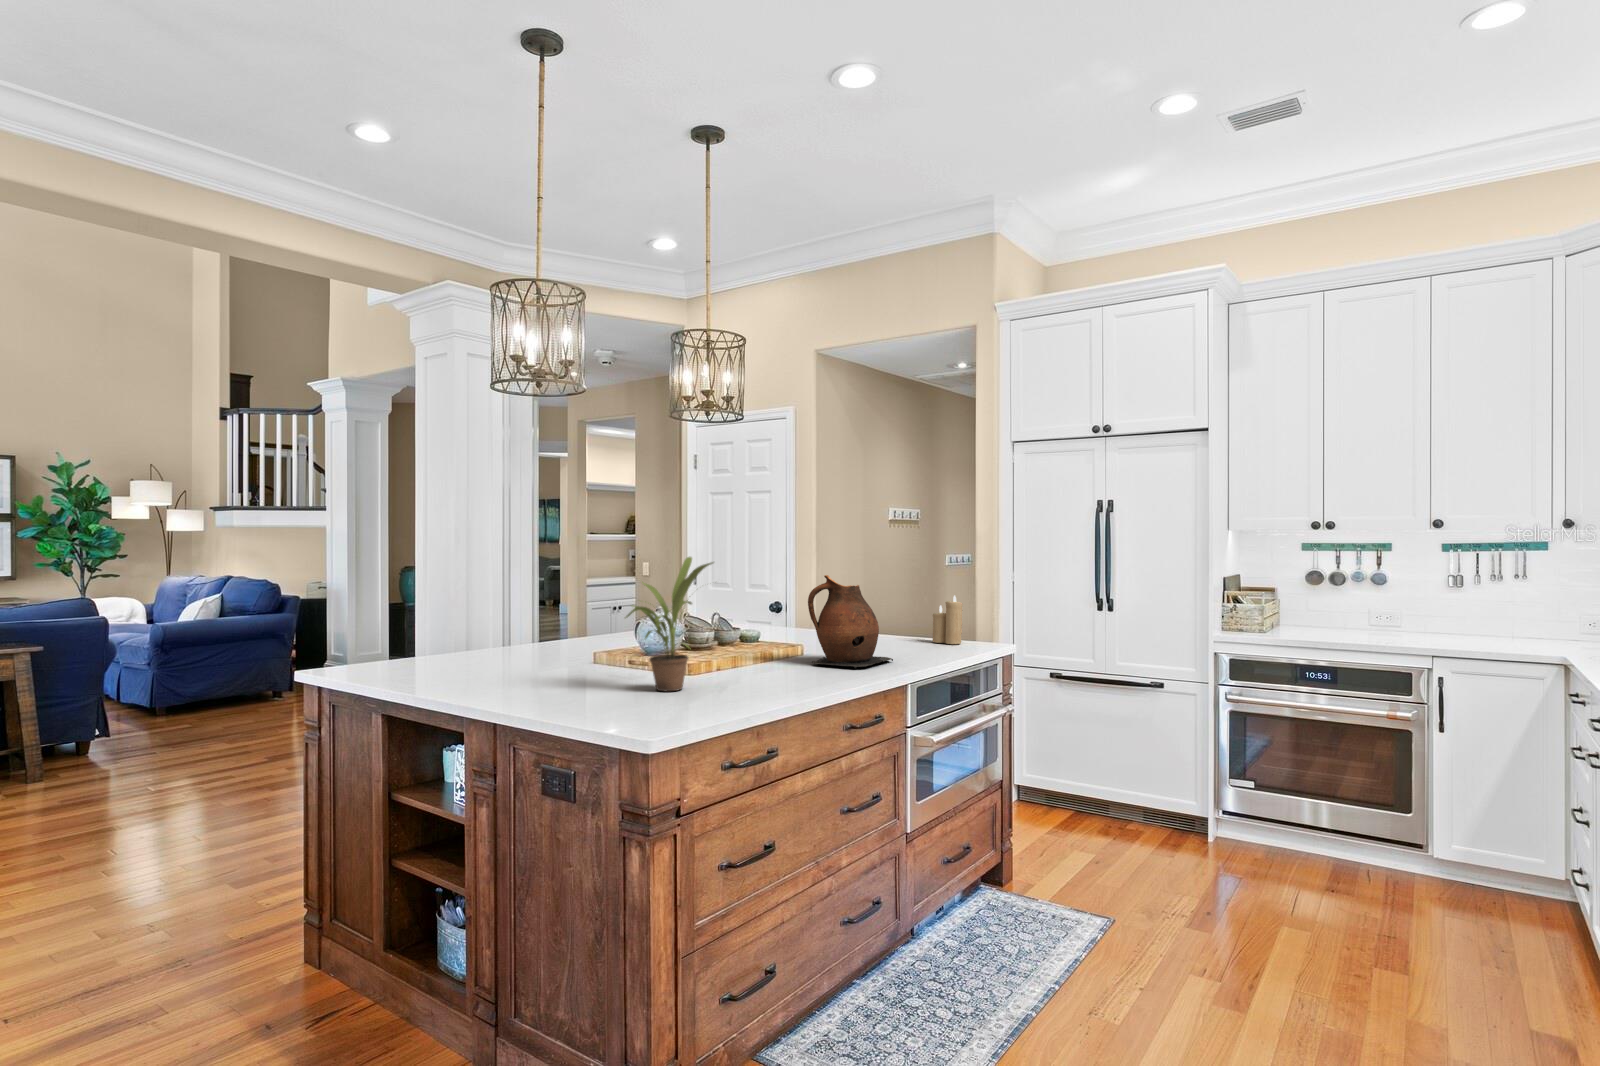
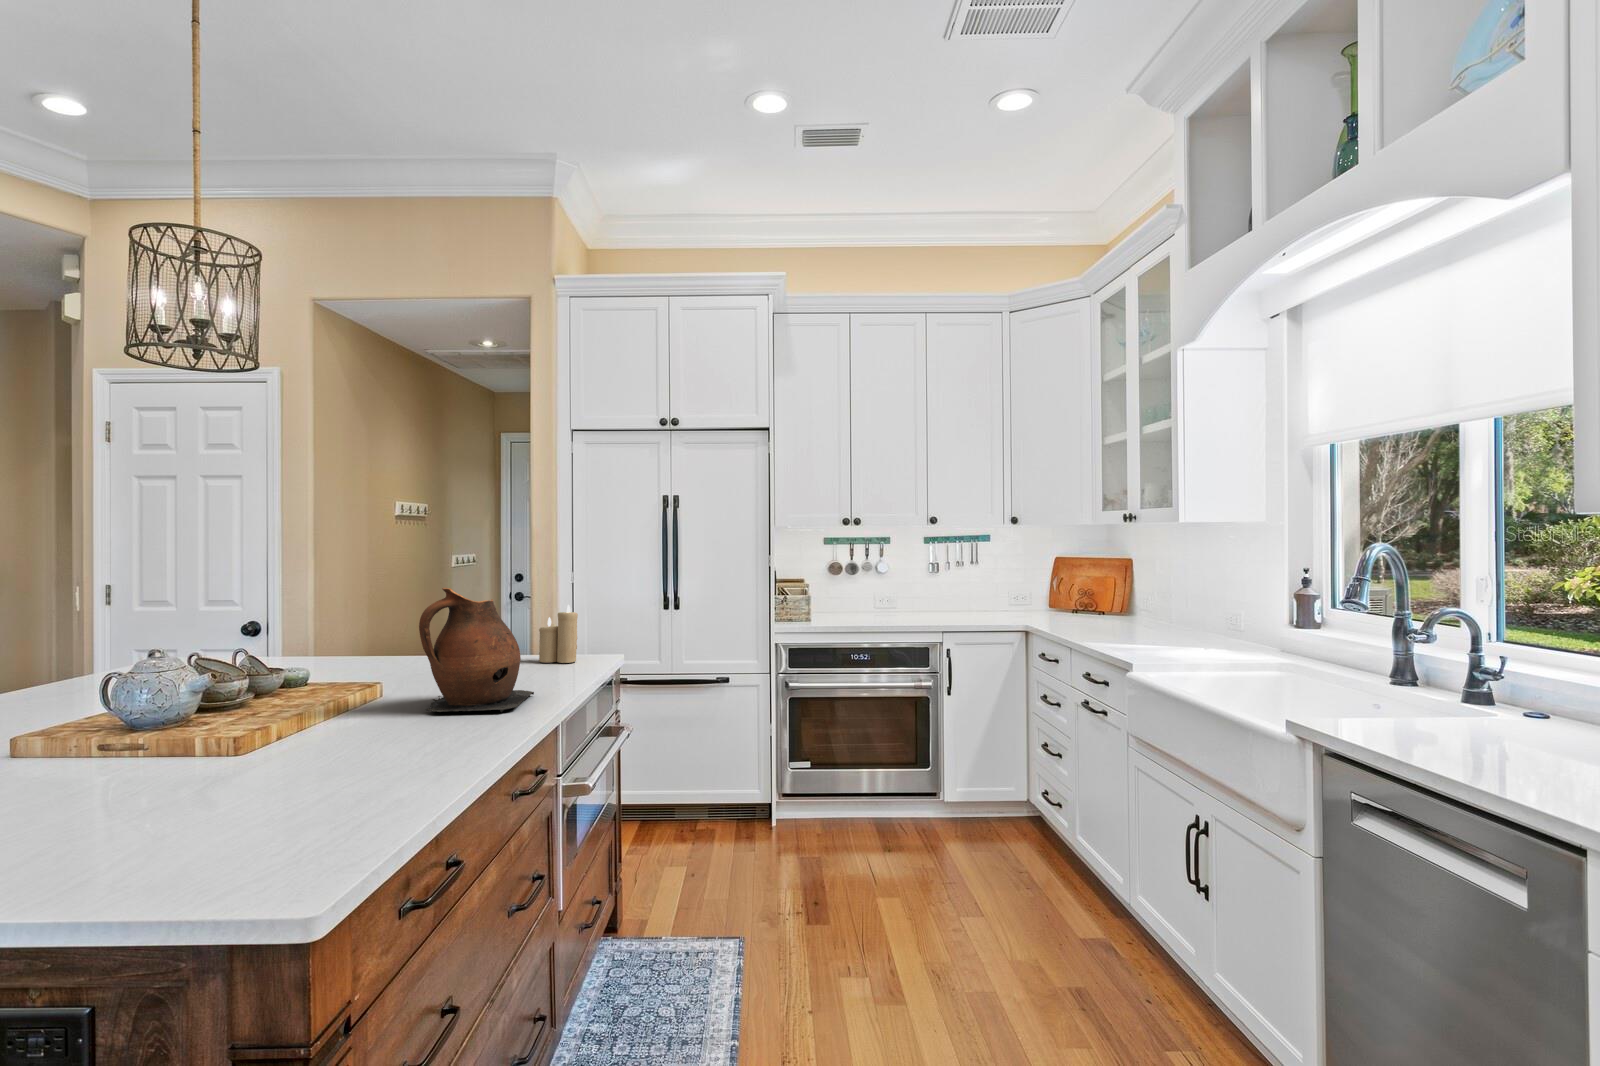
potted plant: present [626,557,713,692] -> none [131,567,341,803]

